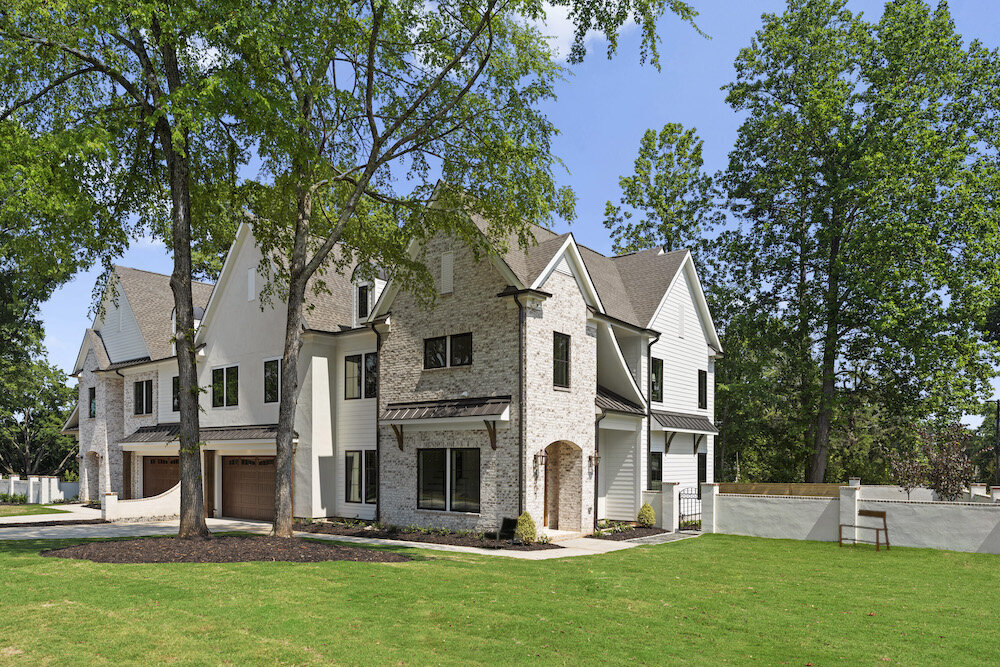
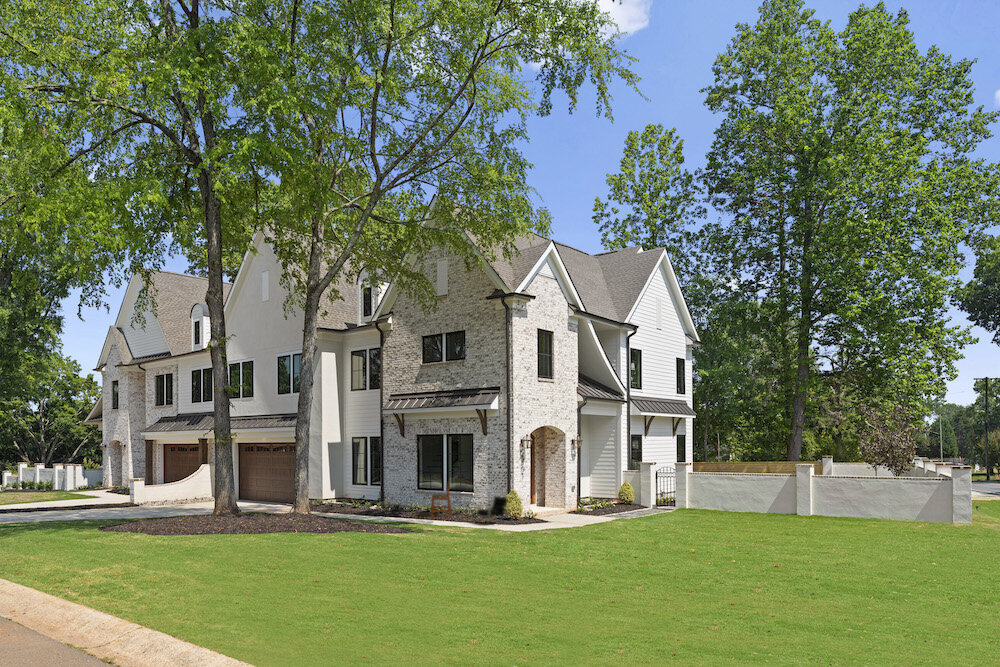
bench: present [839,509,890,552] -> present [431,482,452,517]

